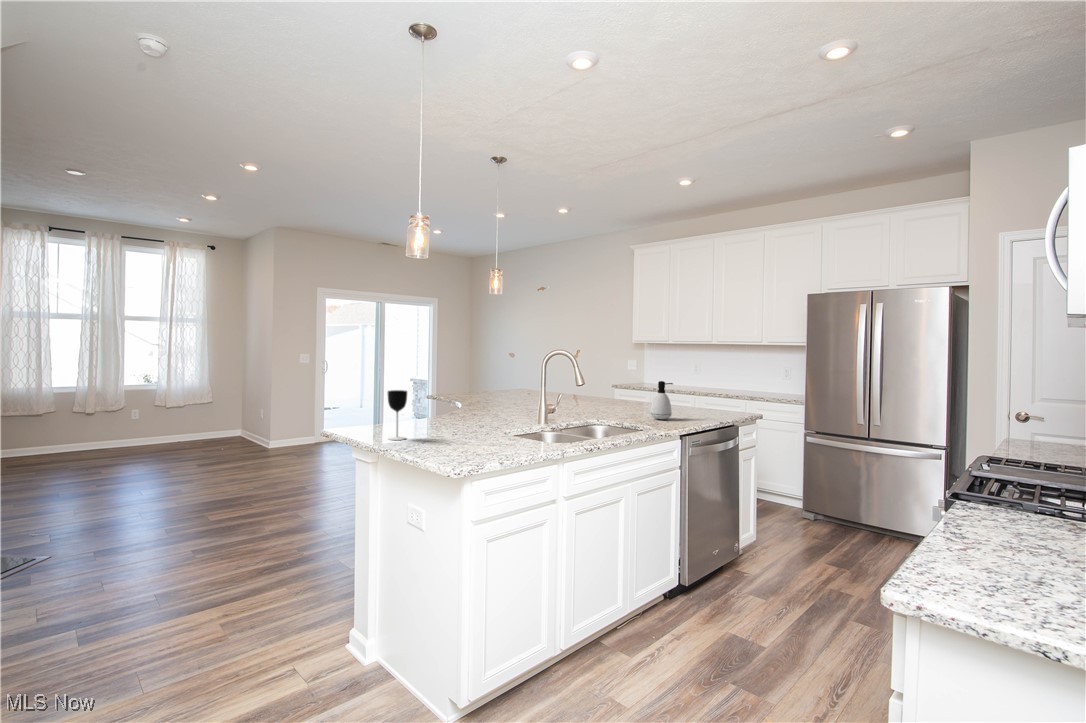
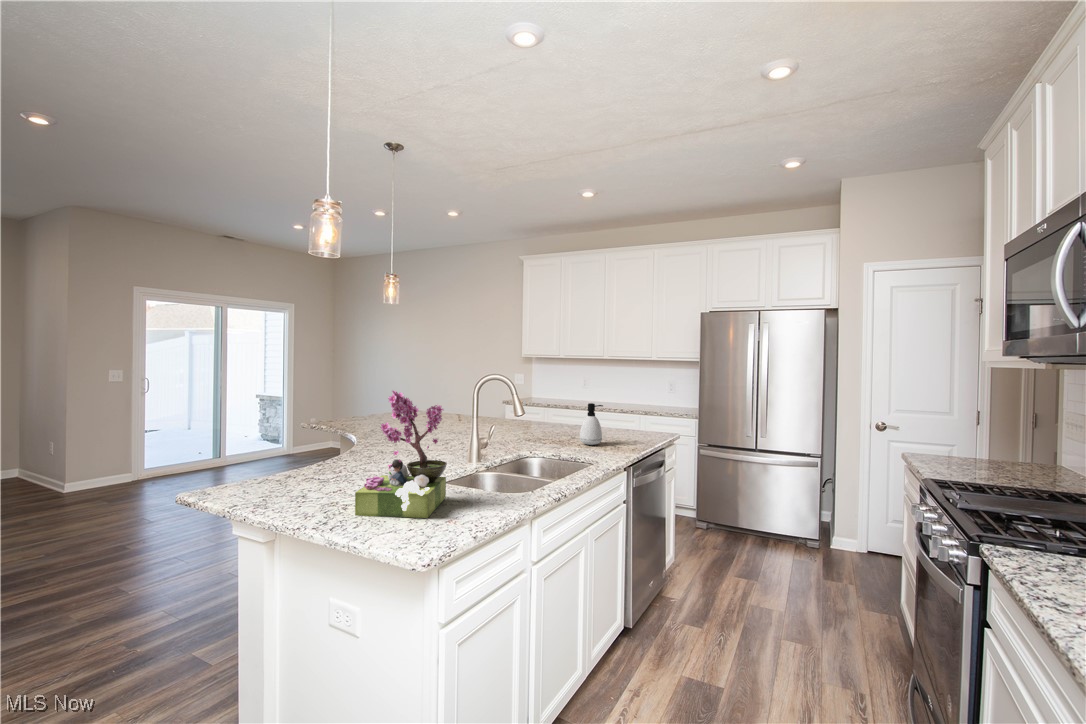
flower arrangement: none [431,358,502,453] -> present [355,391,447,518]
wine glass: present [388,390,407,440] -> none [283,434,312,504]

